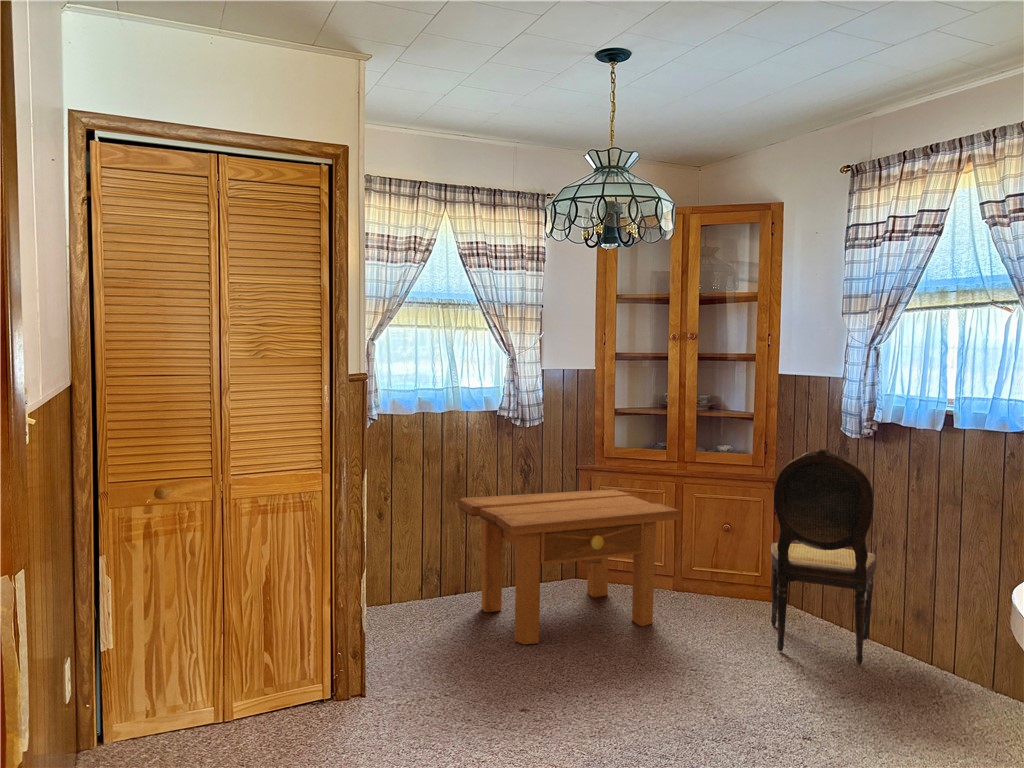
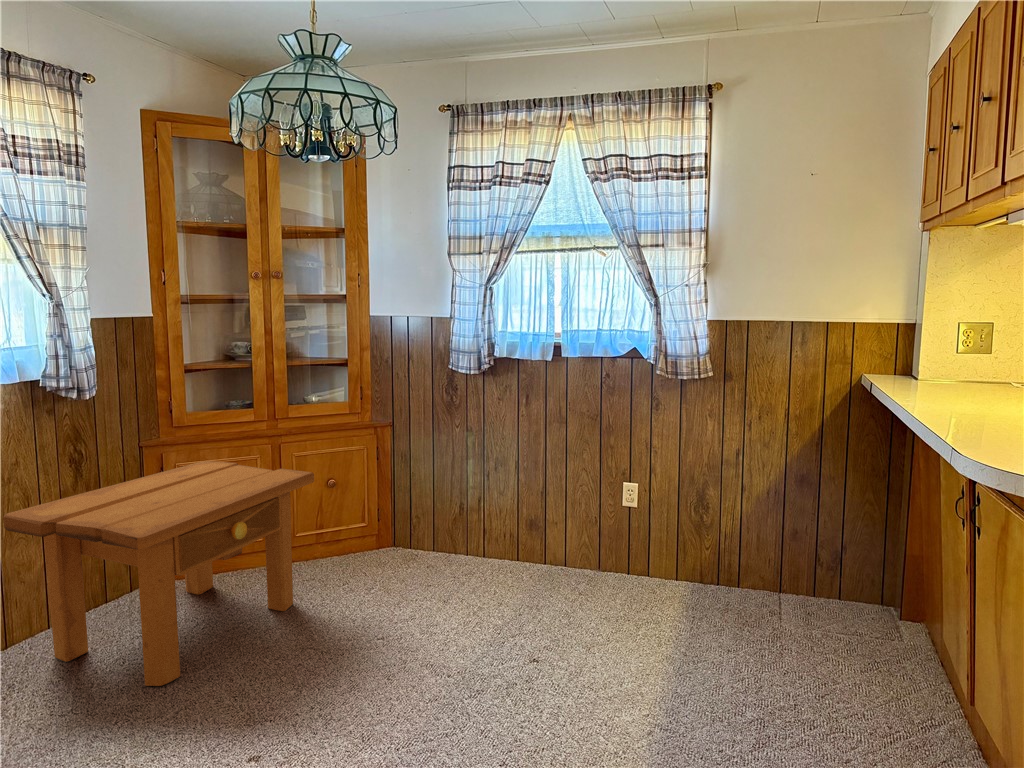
dining chair: present [771,449,876,665] -> none [400,388,513,592]

